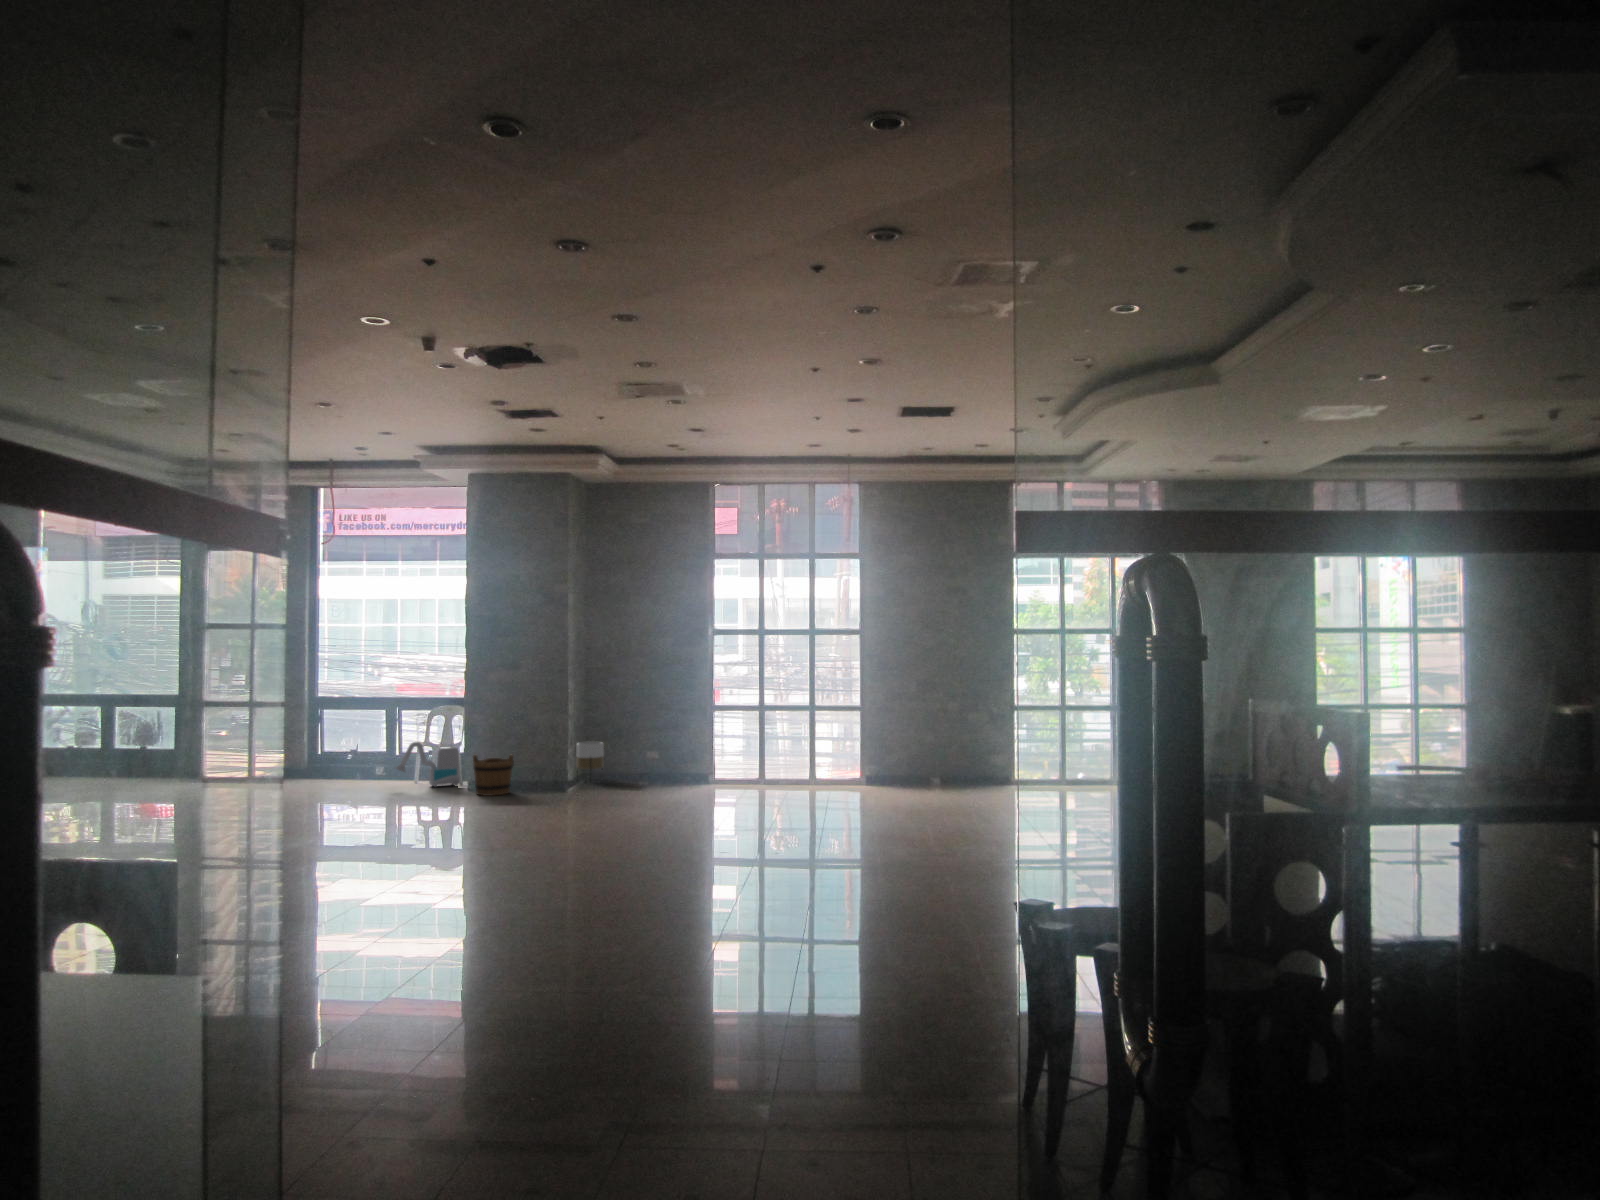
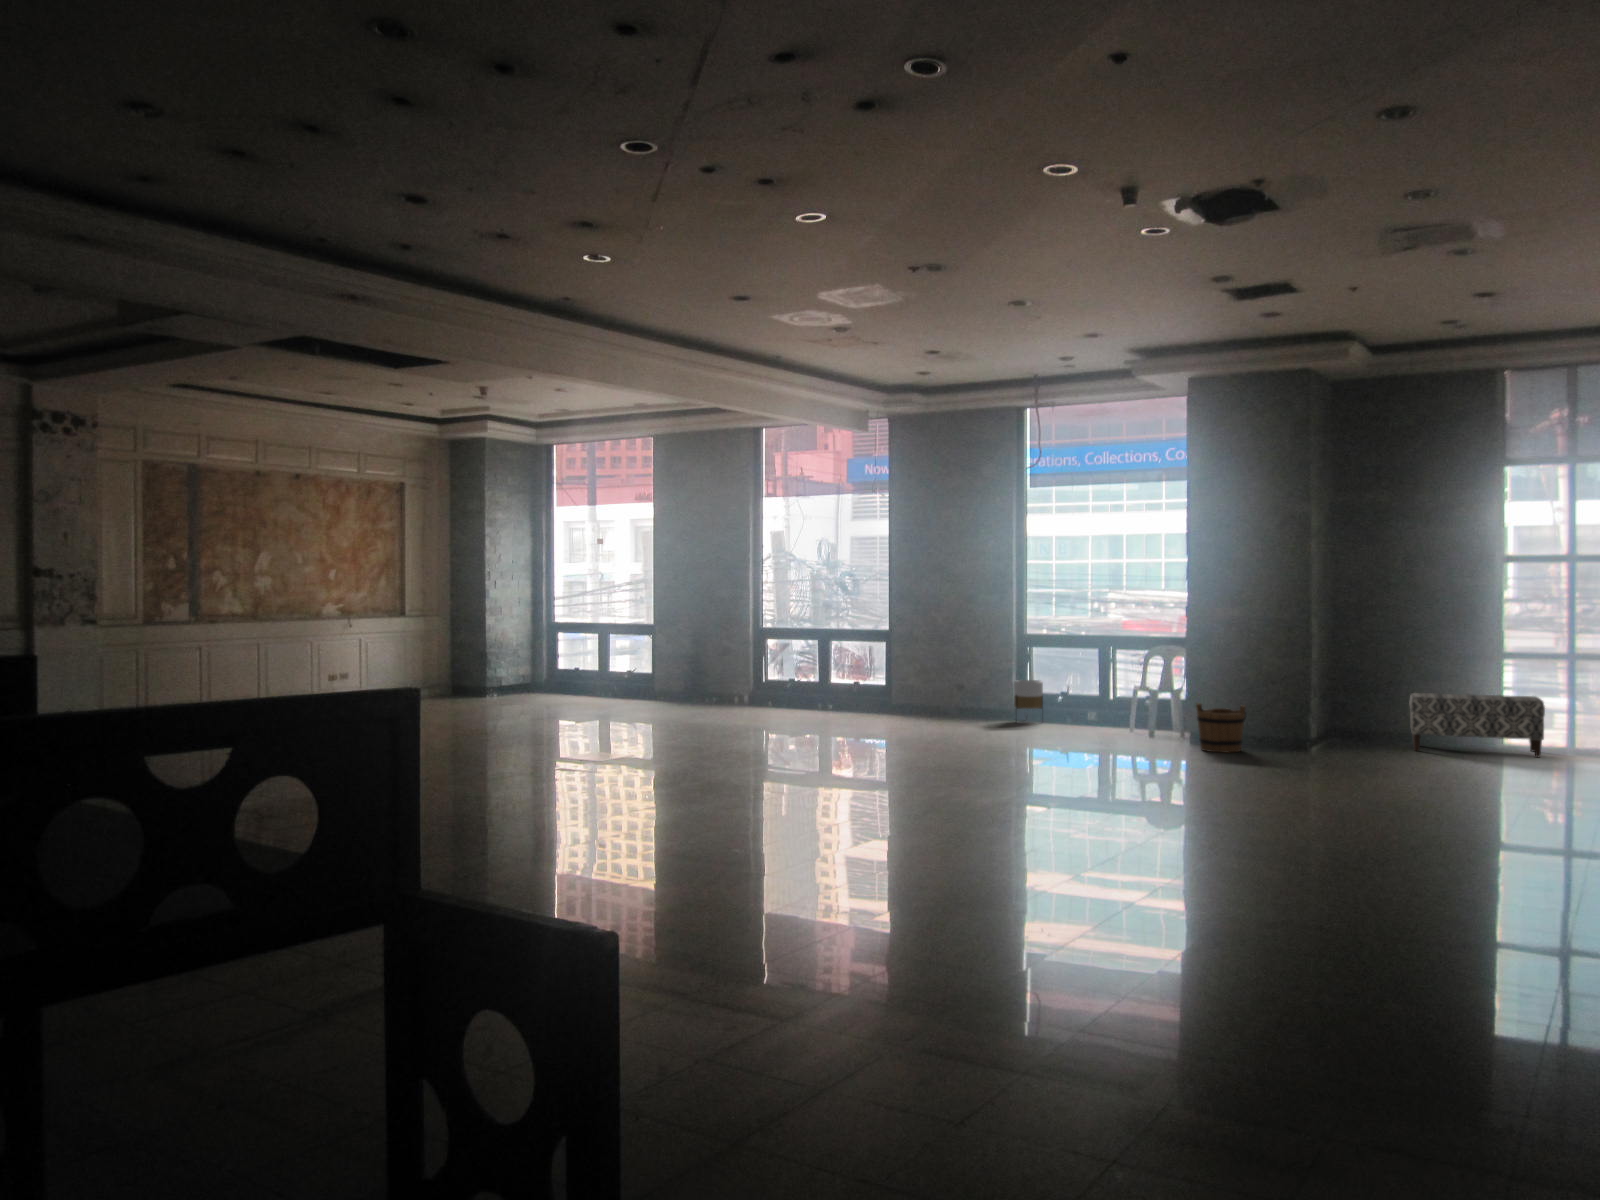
bench: none [638,734,727,782] -> present [1410,693,1545,757]
planter: present [576,741,604,770] -> present [1014,680,1043,709]
vacuum cleaner: present [396,742,461,787] -> none [1107,685,1181,739]

